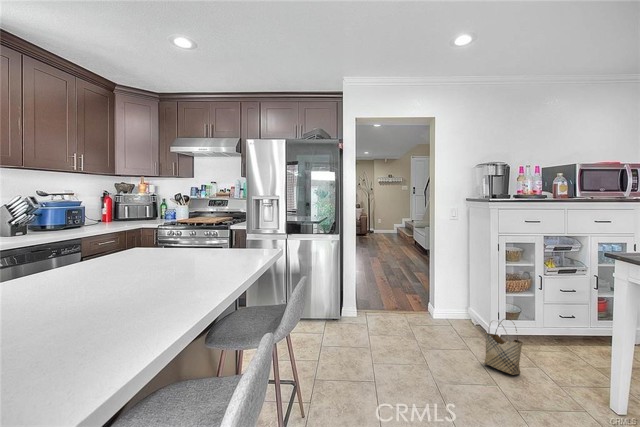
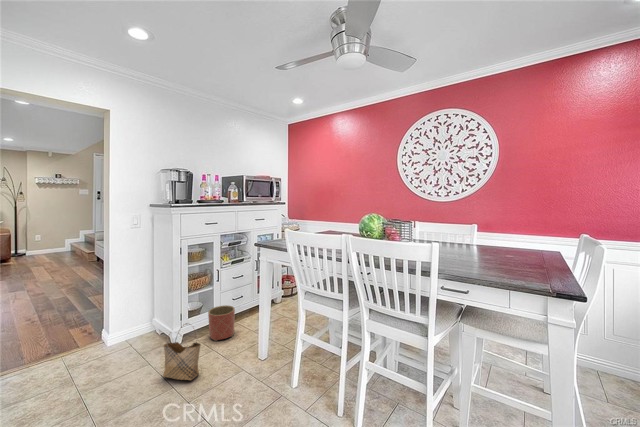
planter: none [528,318,562,356] -> present [208,305,235,341]

